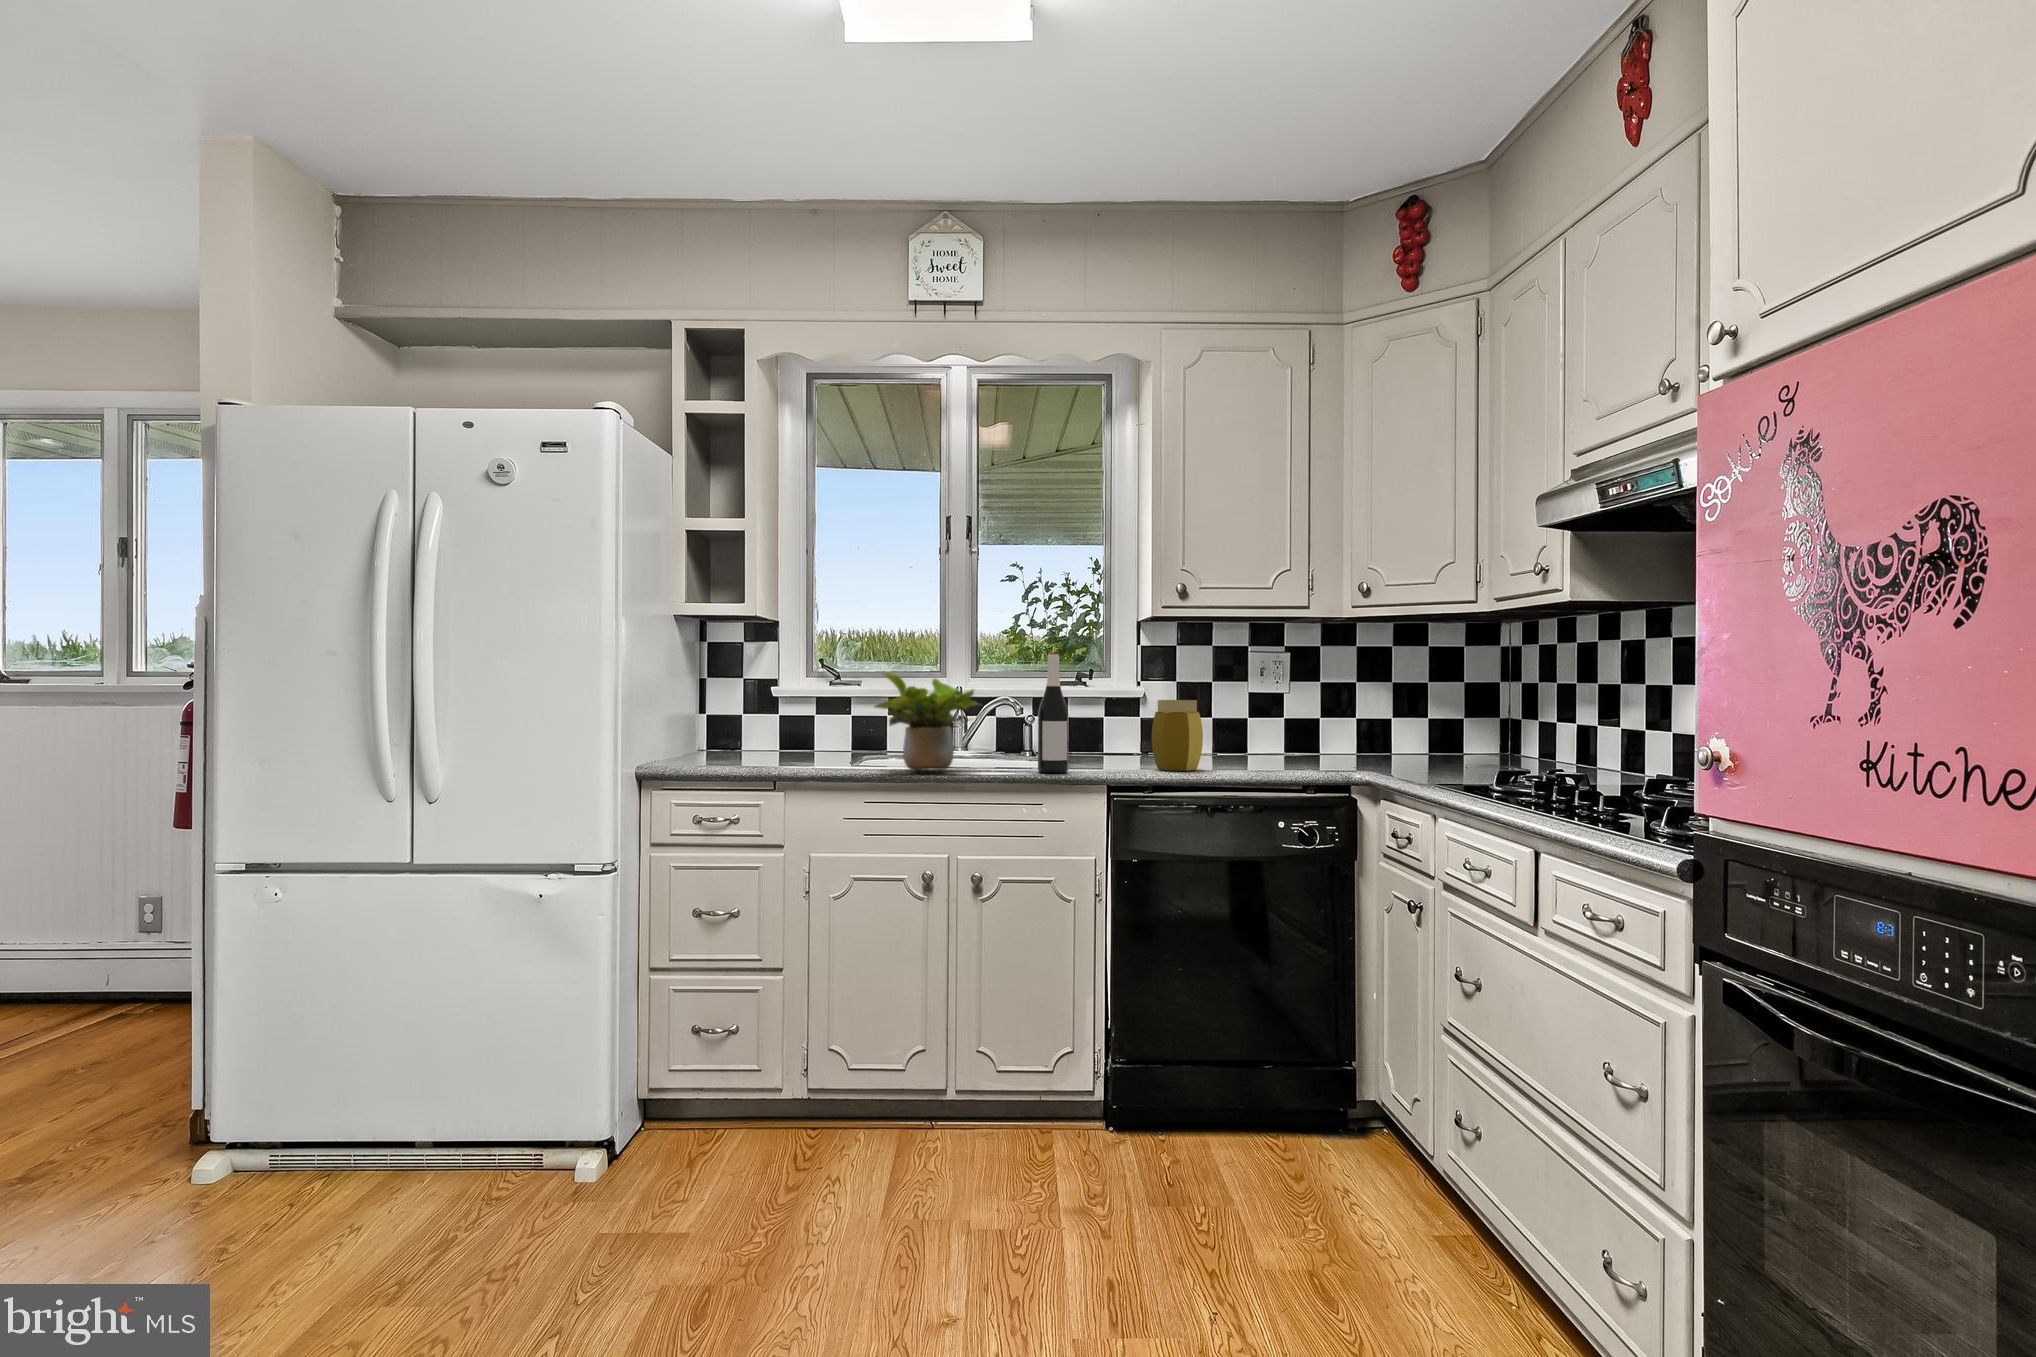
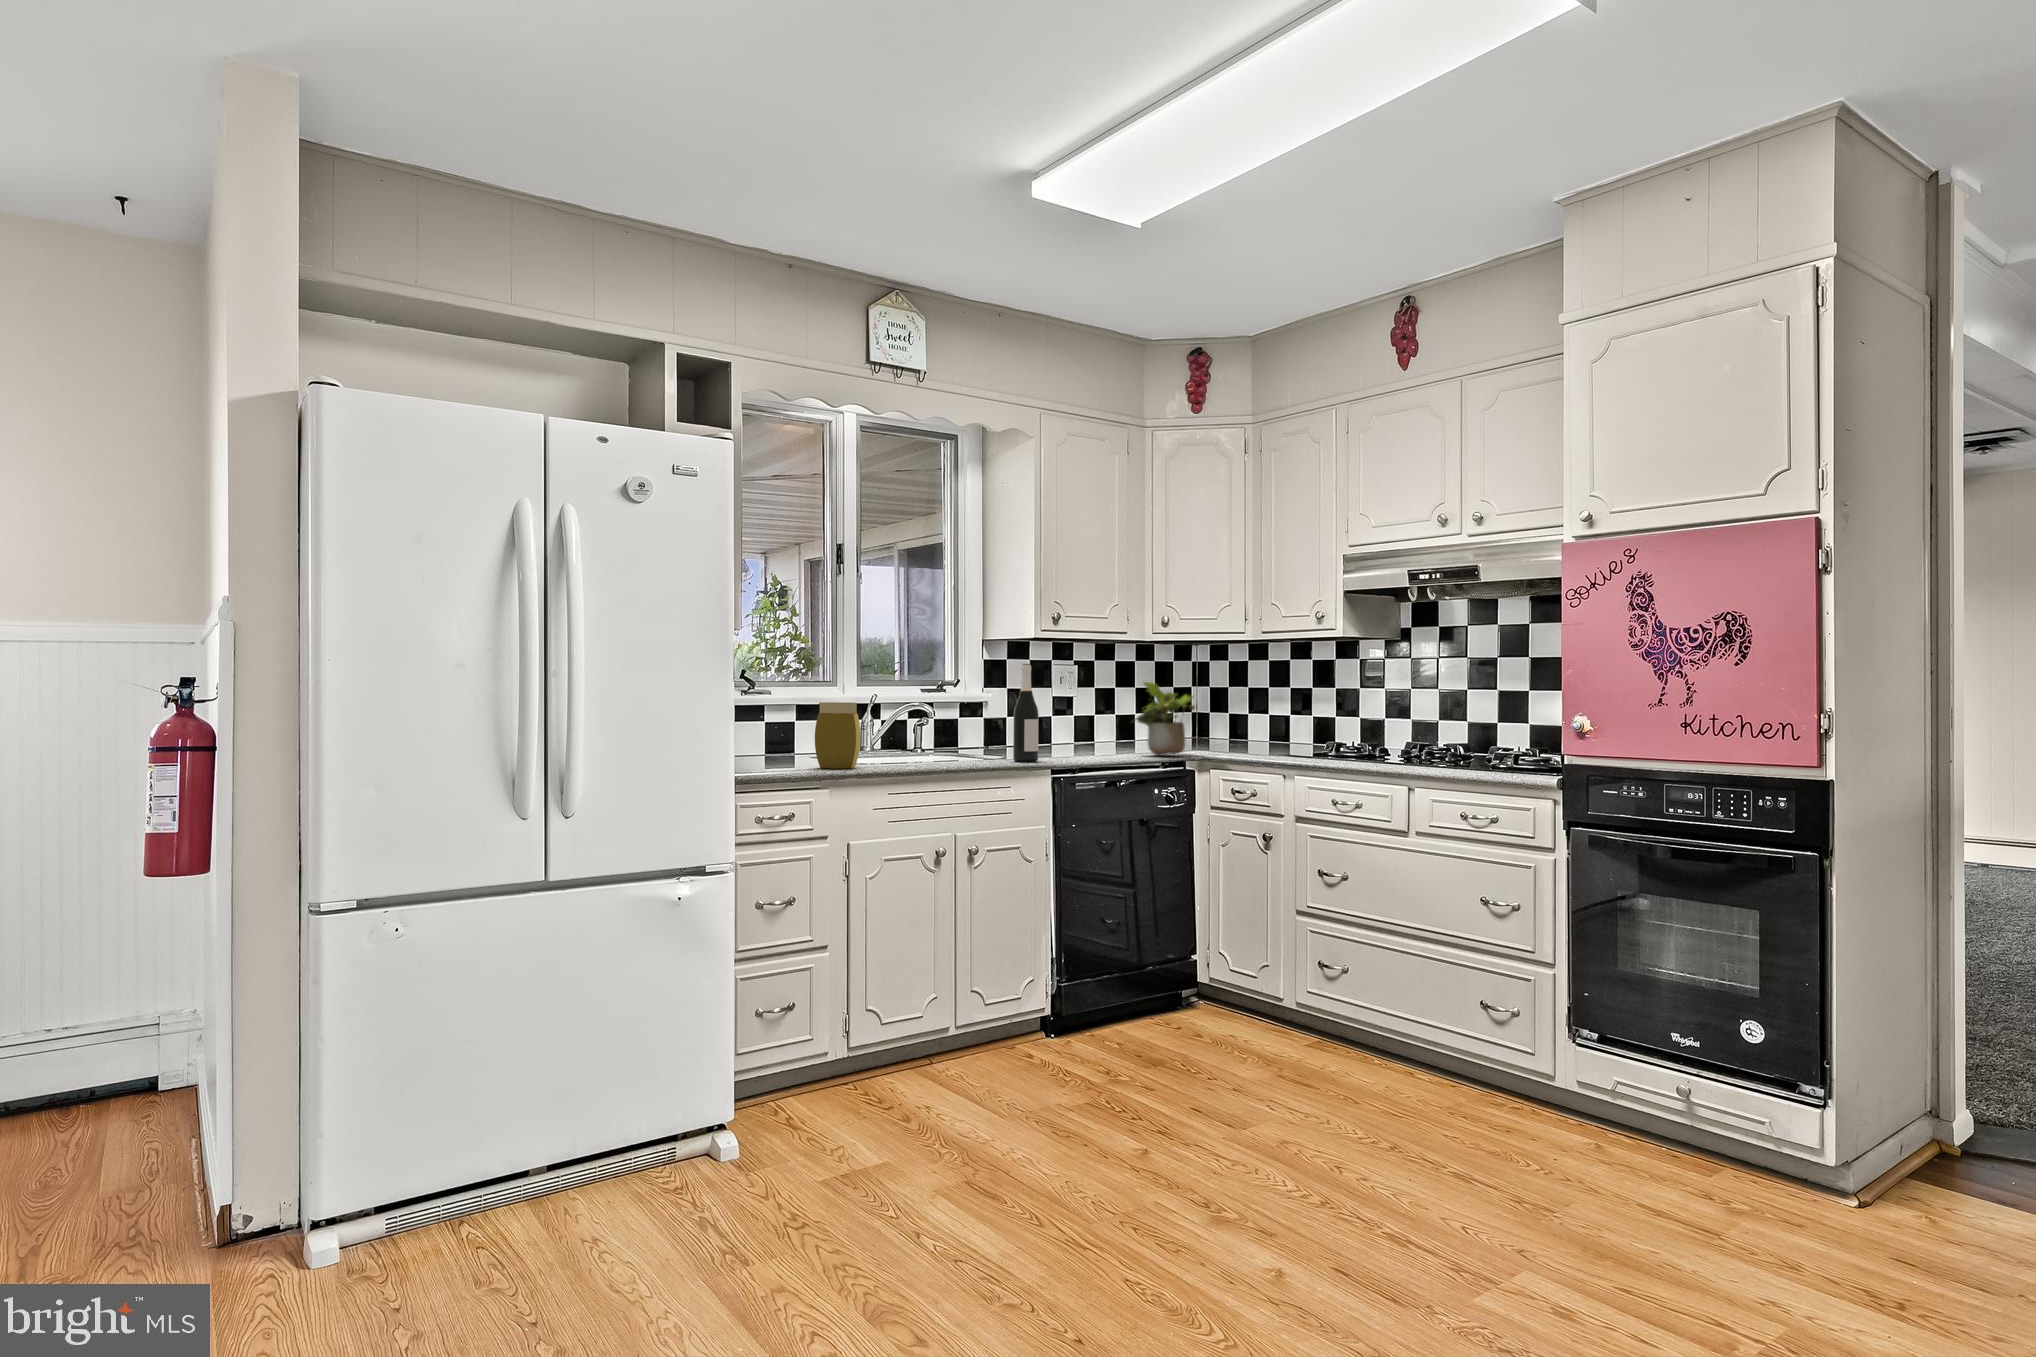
potted plant: present [875,672,981,771] -> present [1135,682,1195,756]
jar: present [1152,700,1203,771] -> present [815,702,861,769]

